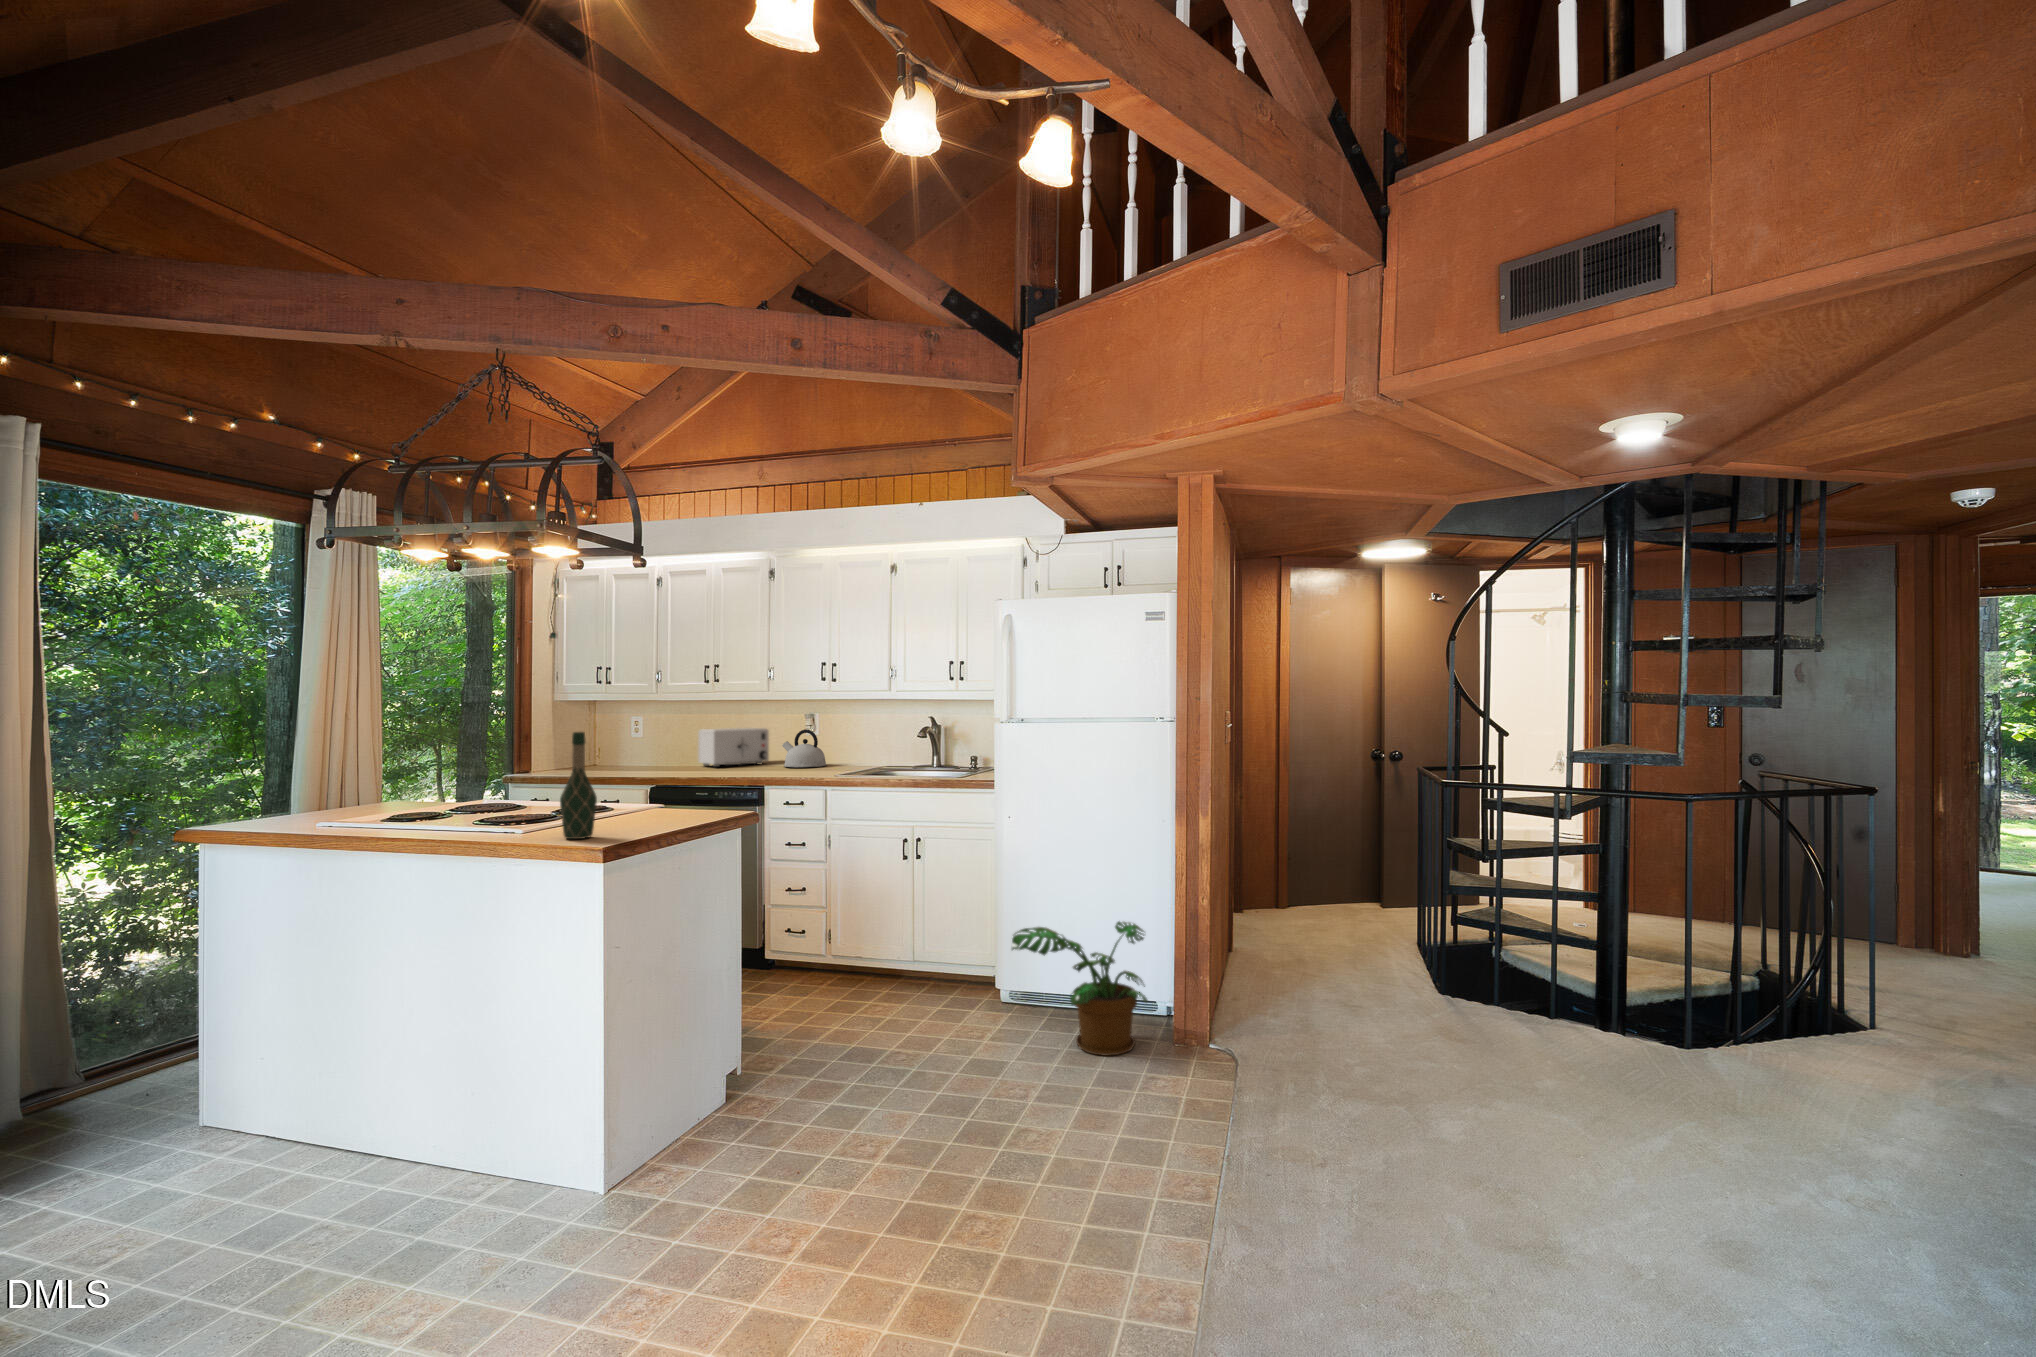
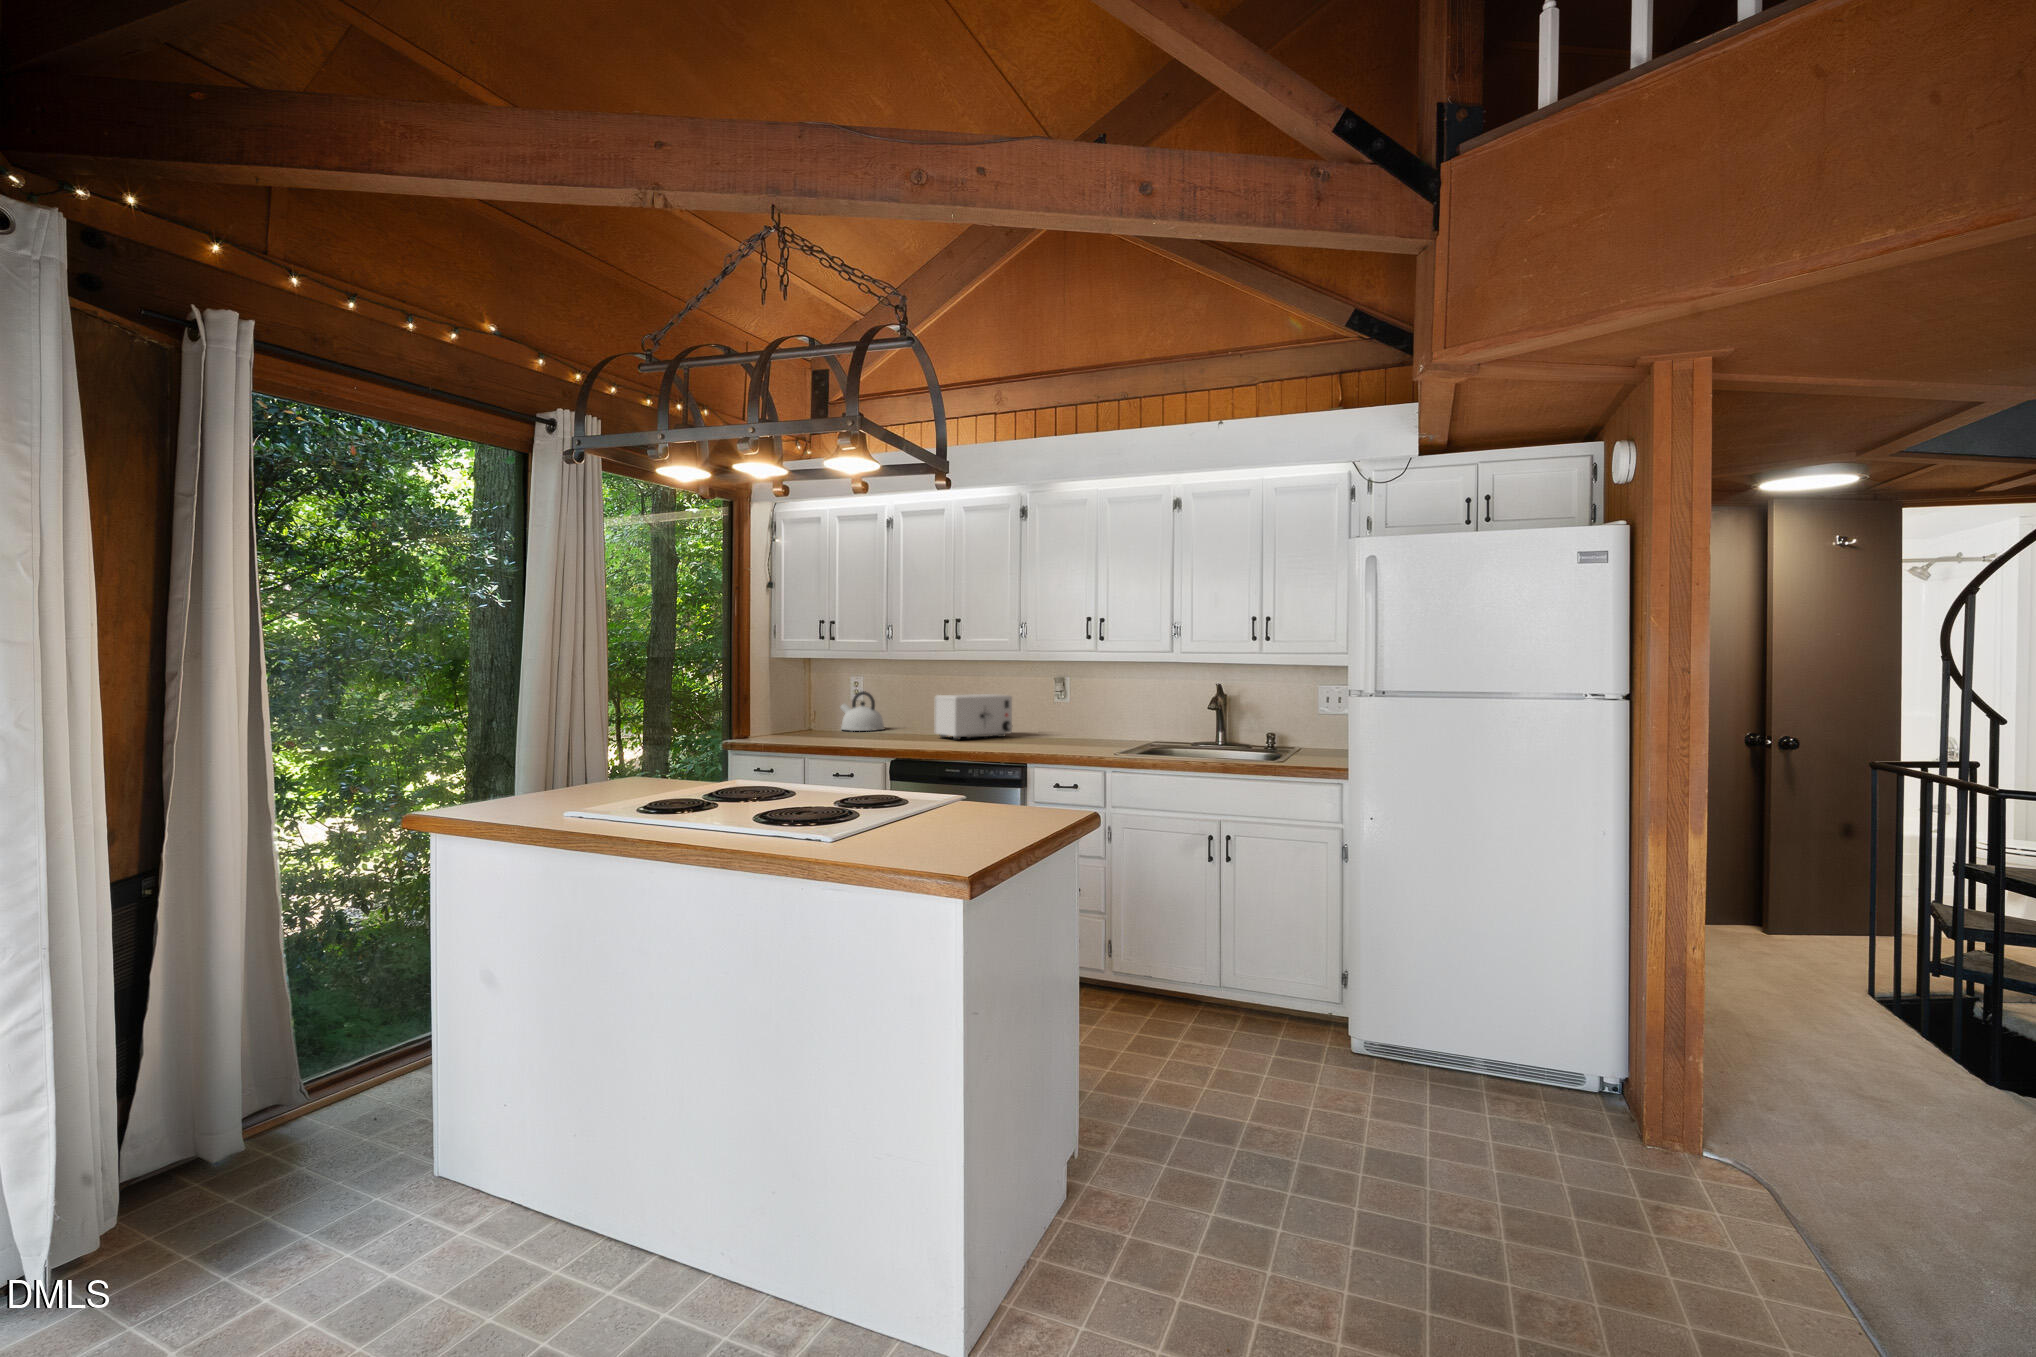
kettle: present [782,729,827,767] -> present [840,691,884,731]
wine bottle: present [560,732,597,839] -> none [888,707,934,853]
potted plant: present [1012,922,1147,1056] -> none [1403,960,1591,1145]

